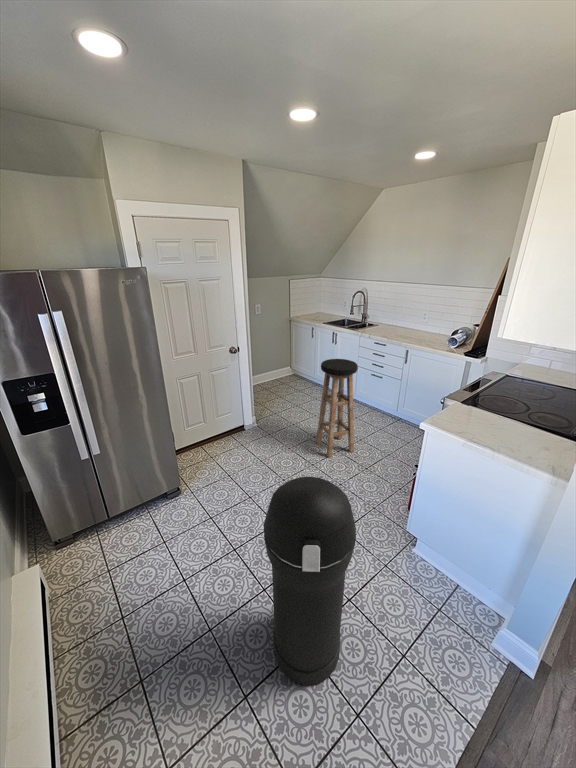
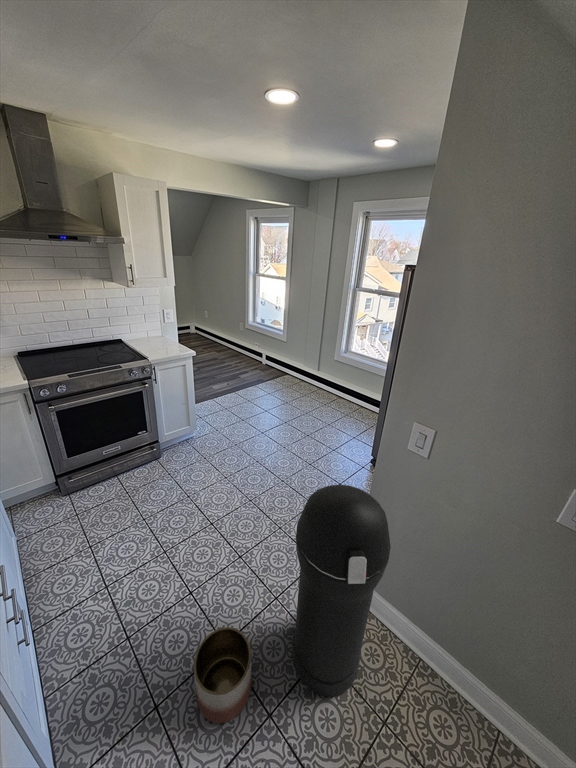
bar stool: present [316,359,358,457] -> none [309,366,353,462]
planter: none [172,612,231,700] -> present [194,627,252,723]

